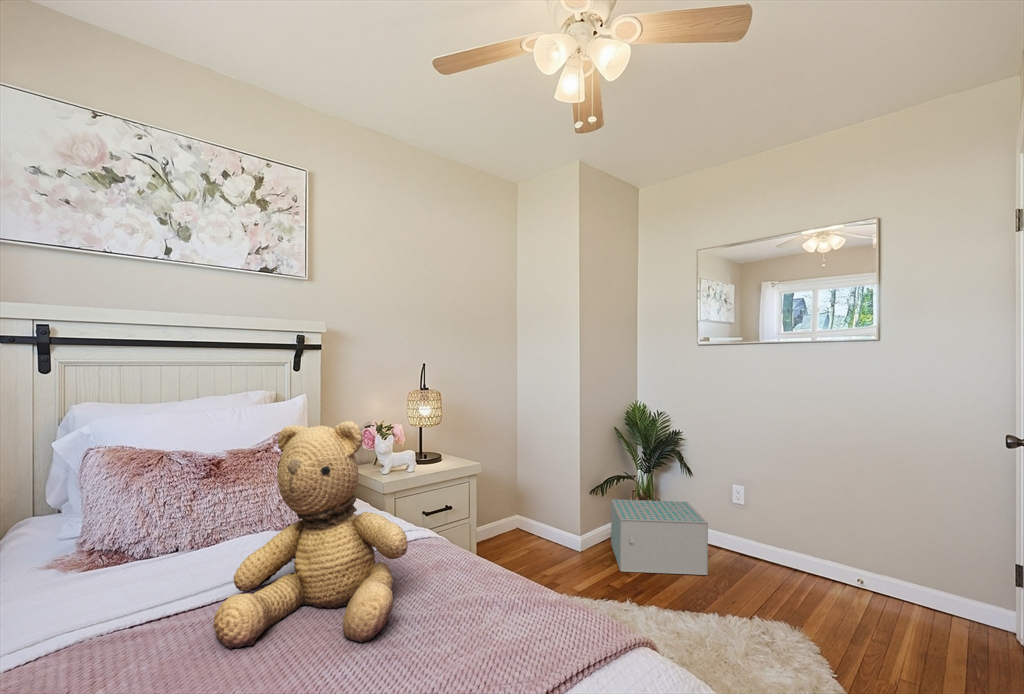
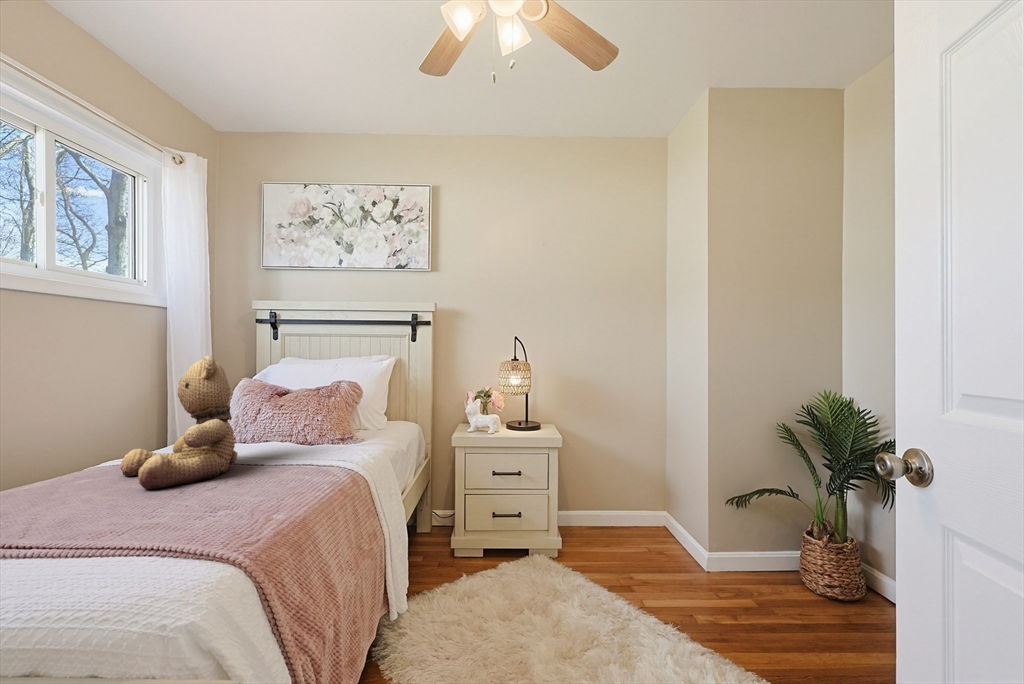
storage box: present [611,499,708,575] -> none [721,517,884,661]

